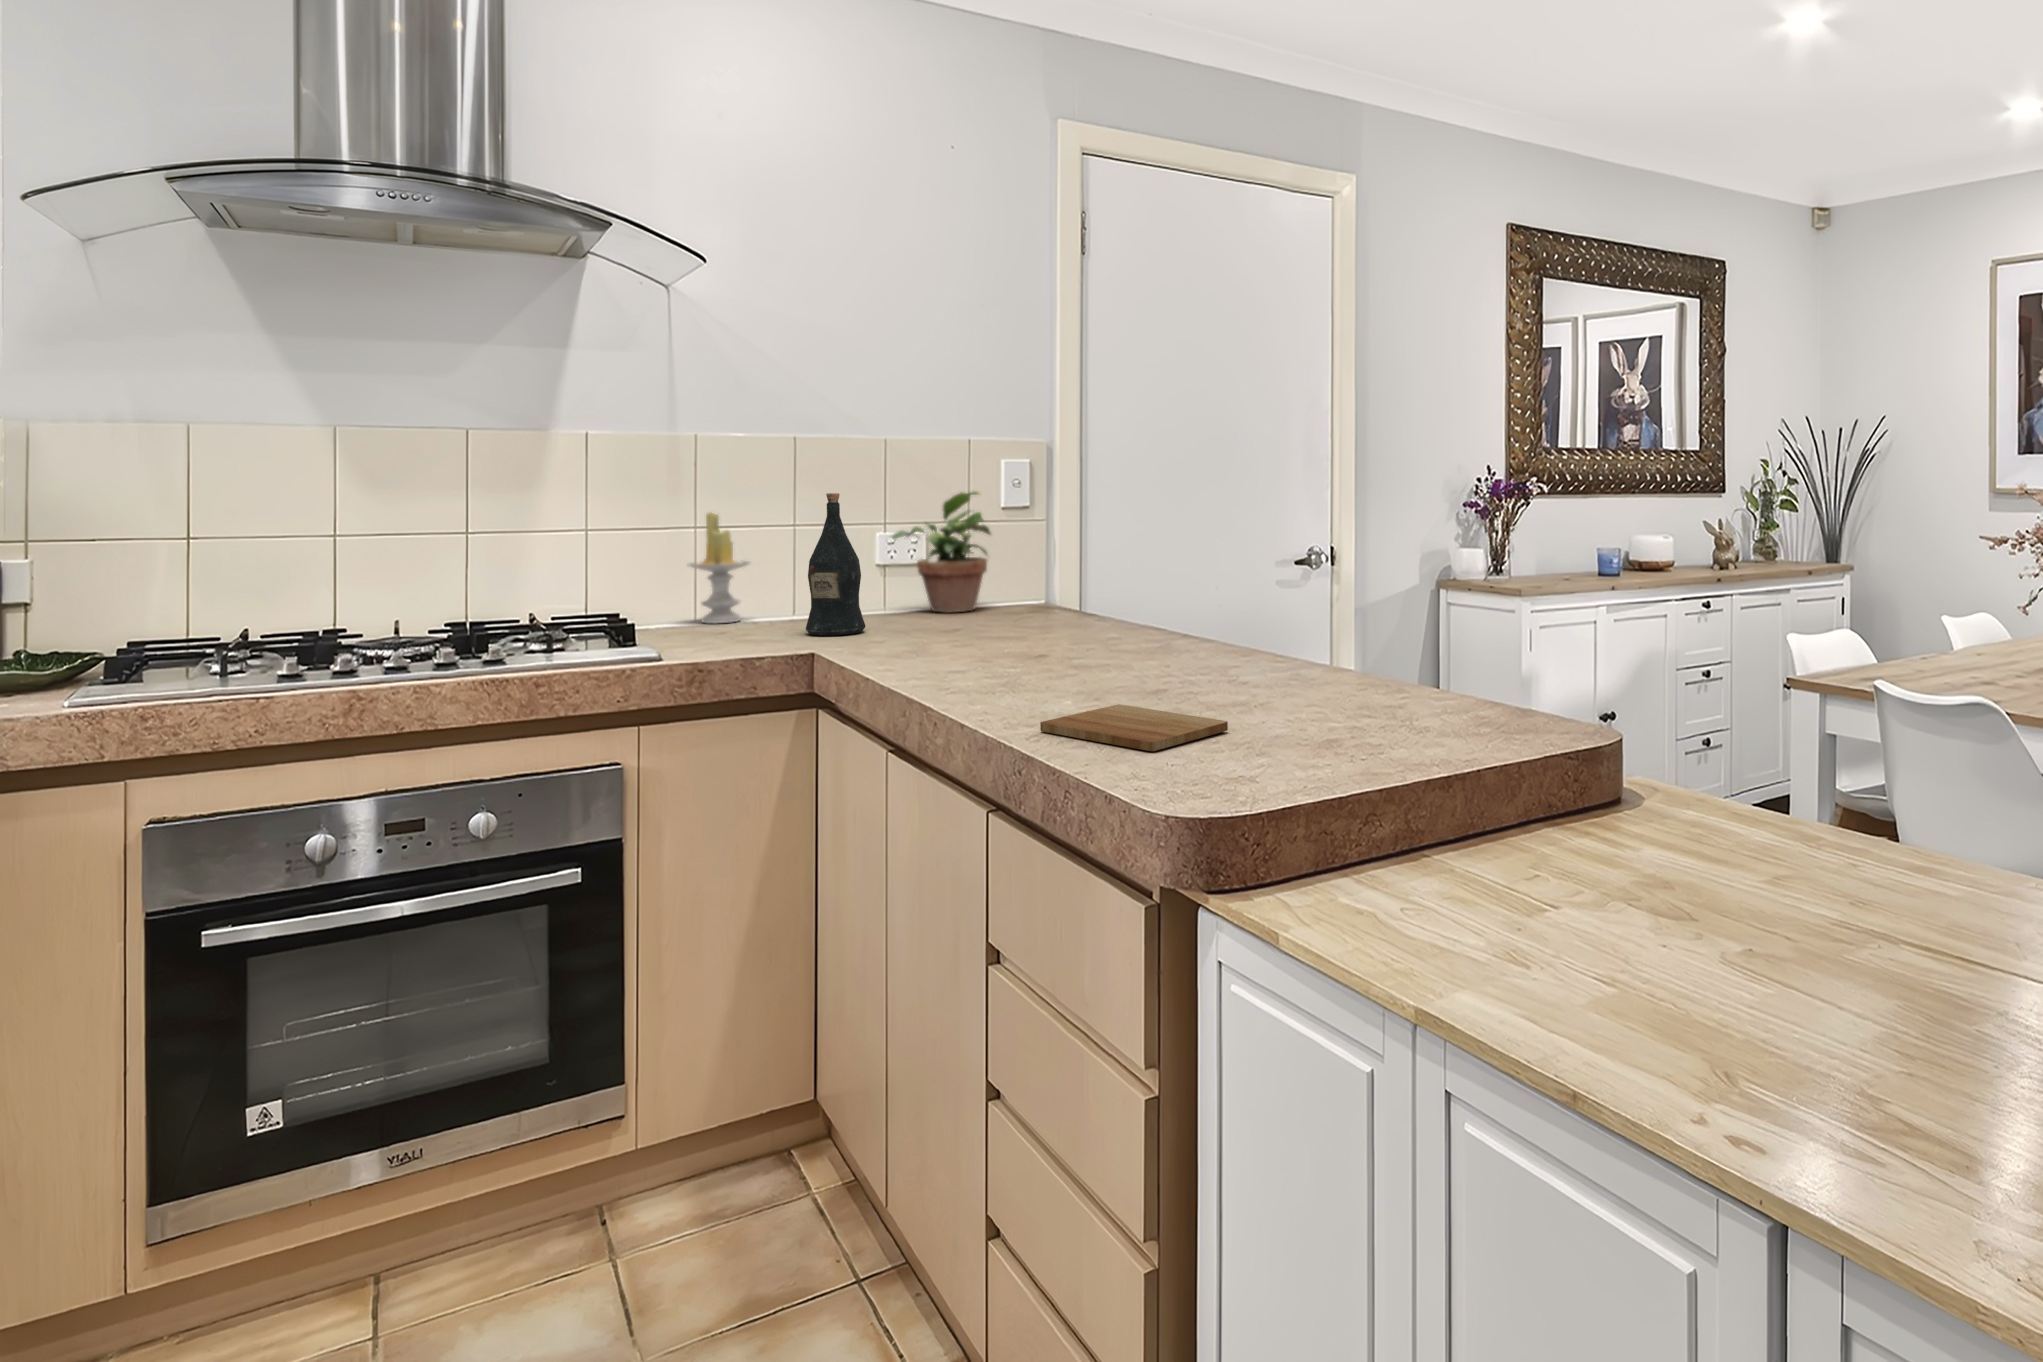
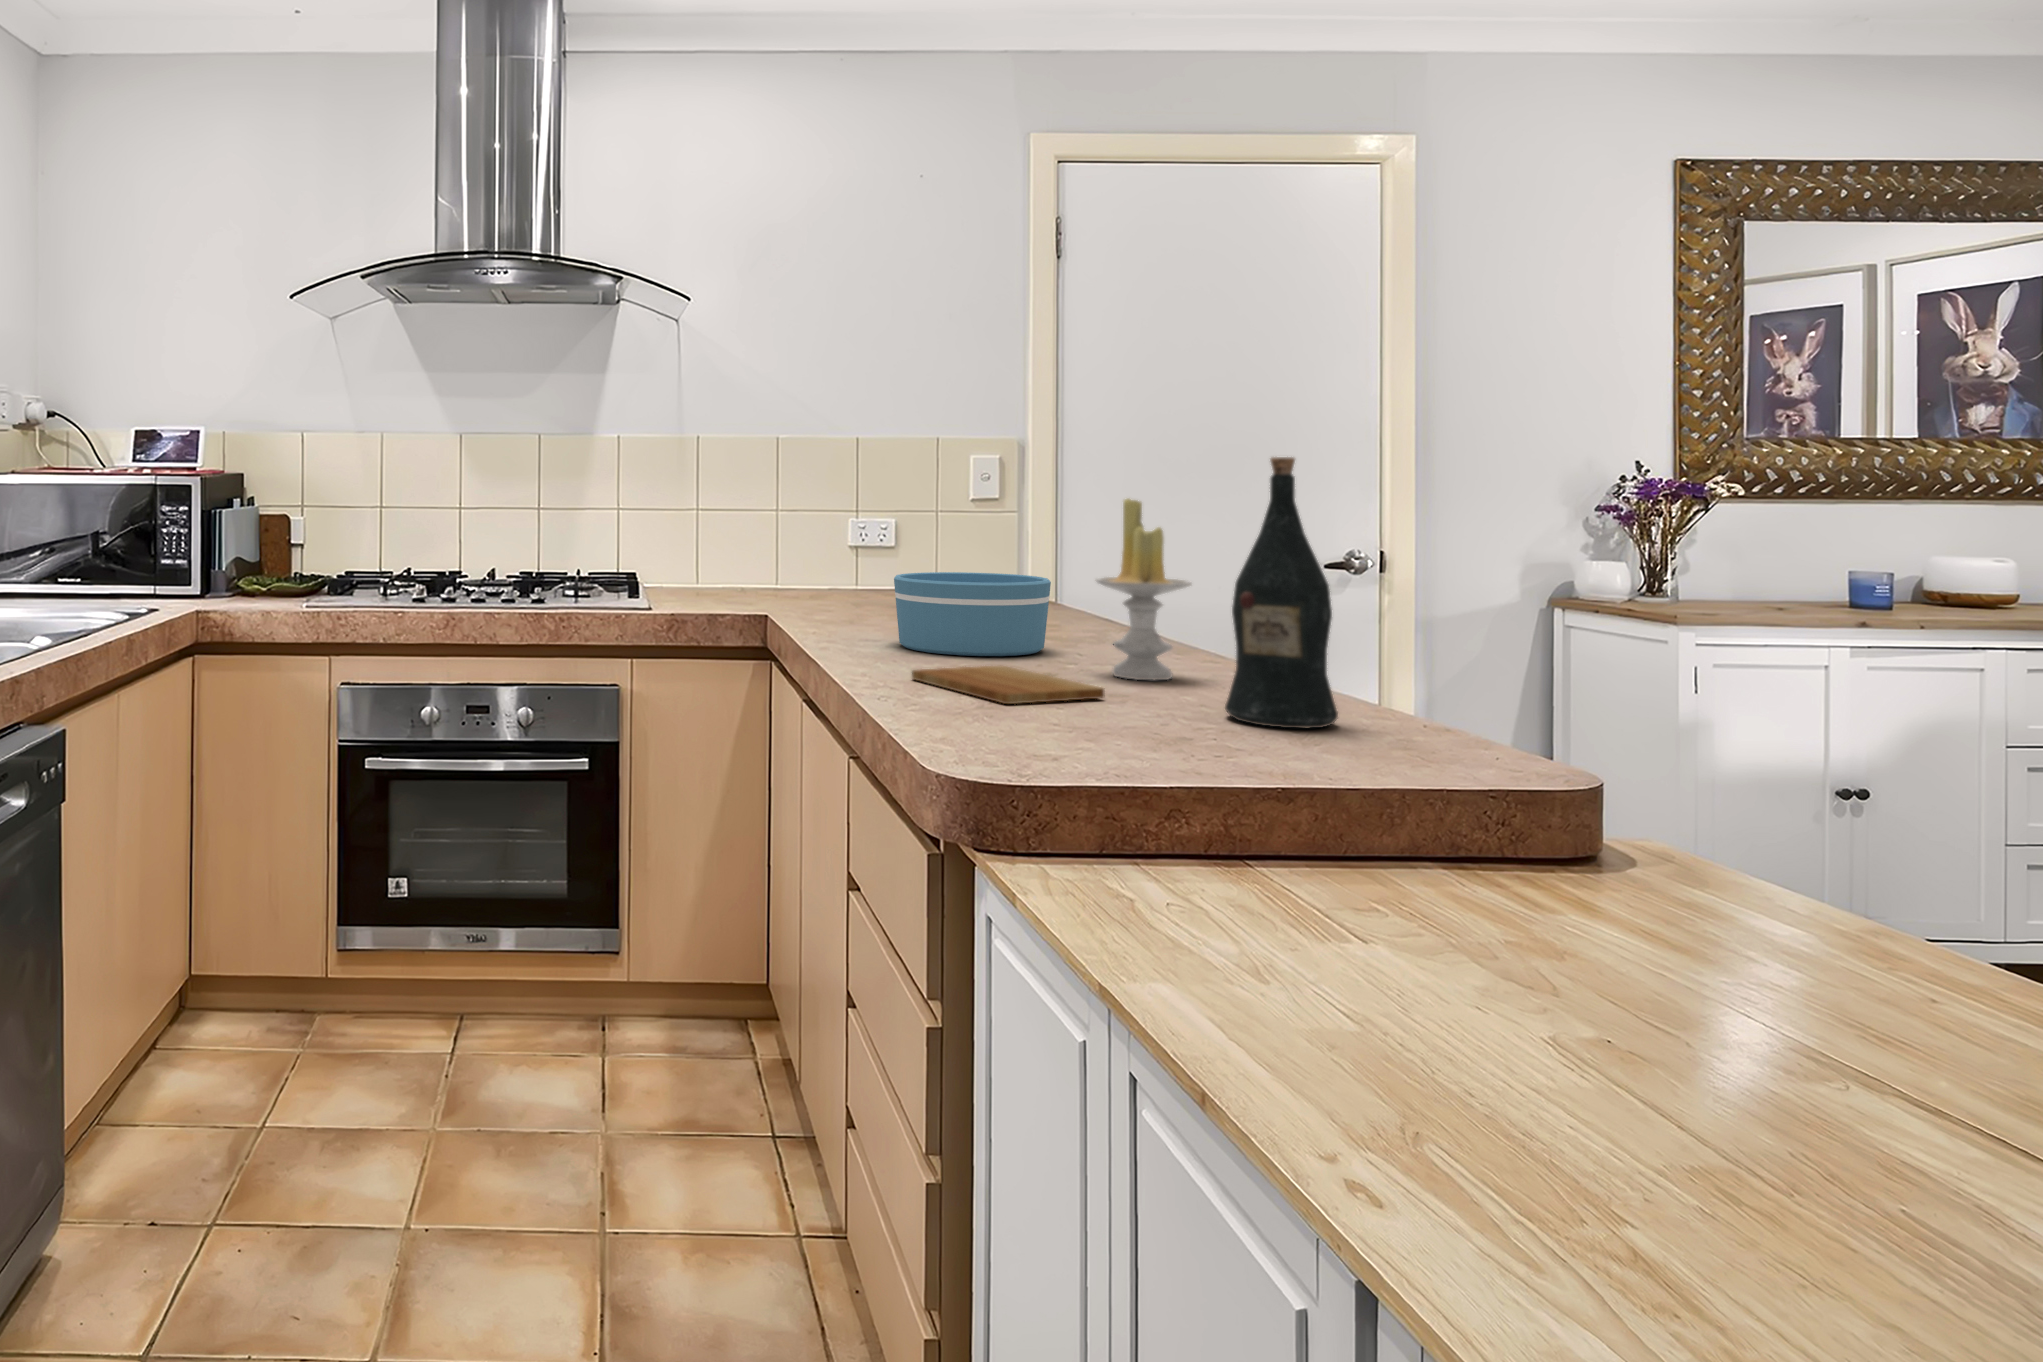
potted plant: present [892,491,990,613] -> none [861,473,957,595]
wine bottle: present [806,493,866,636] -> present [1225,457,1338,728]
candle: present [688,512,750,623] -> present [1096,499,1191,680]
bowl: none [984,604,1137,692] -> present [894,572,1051,656]

